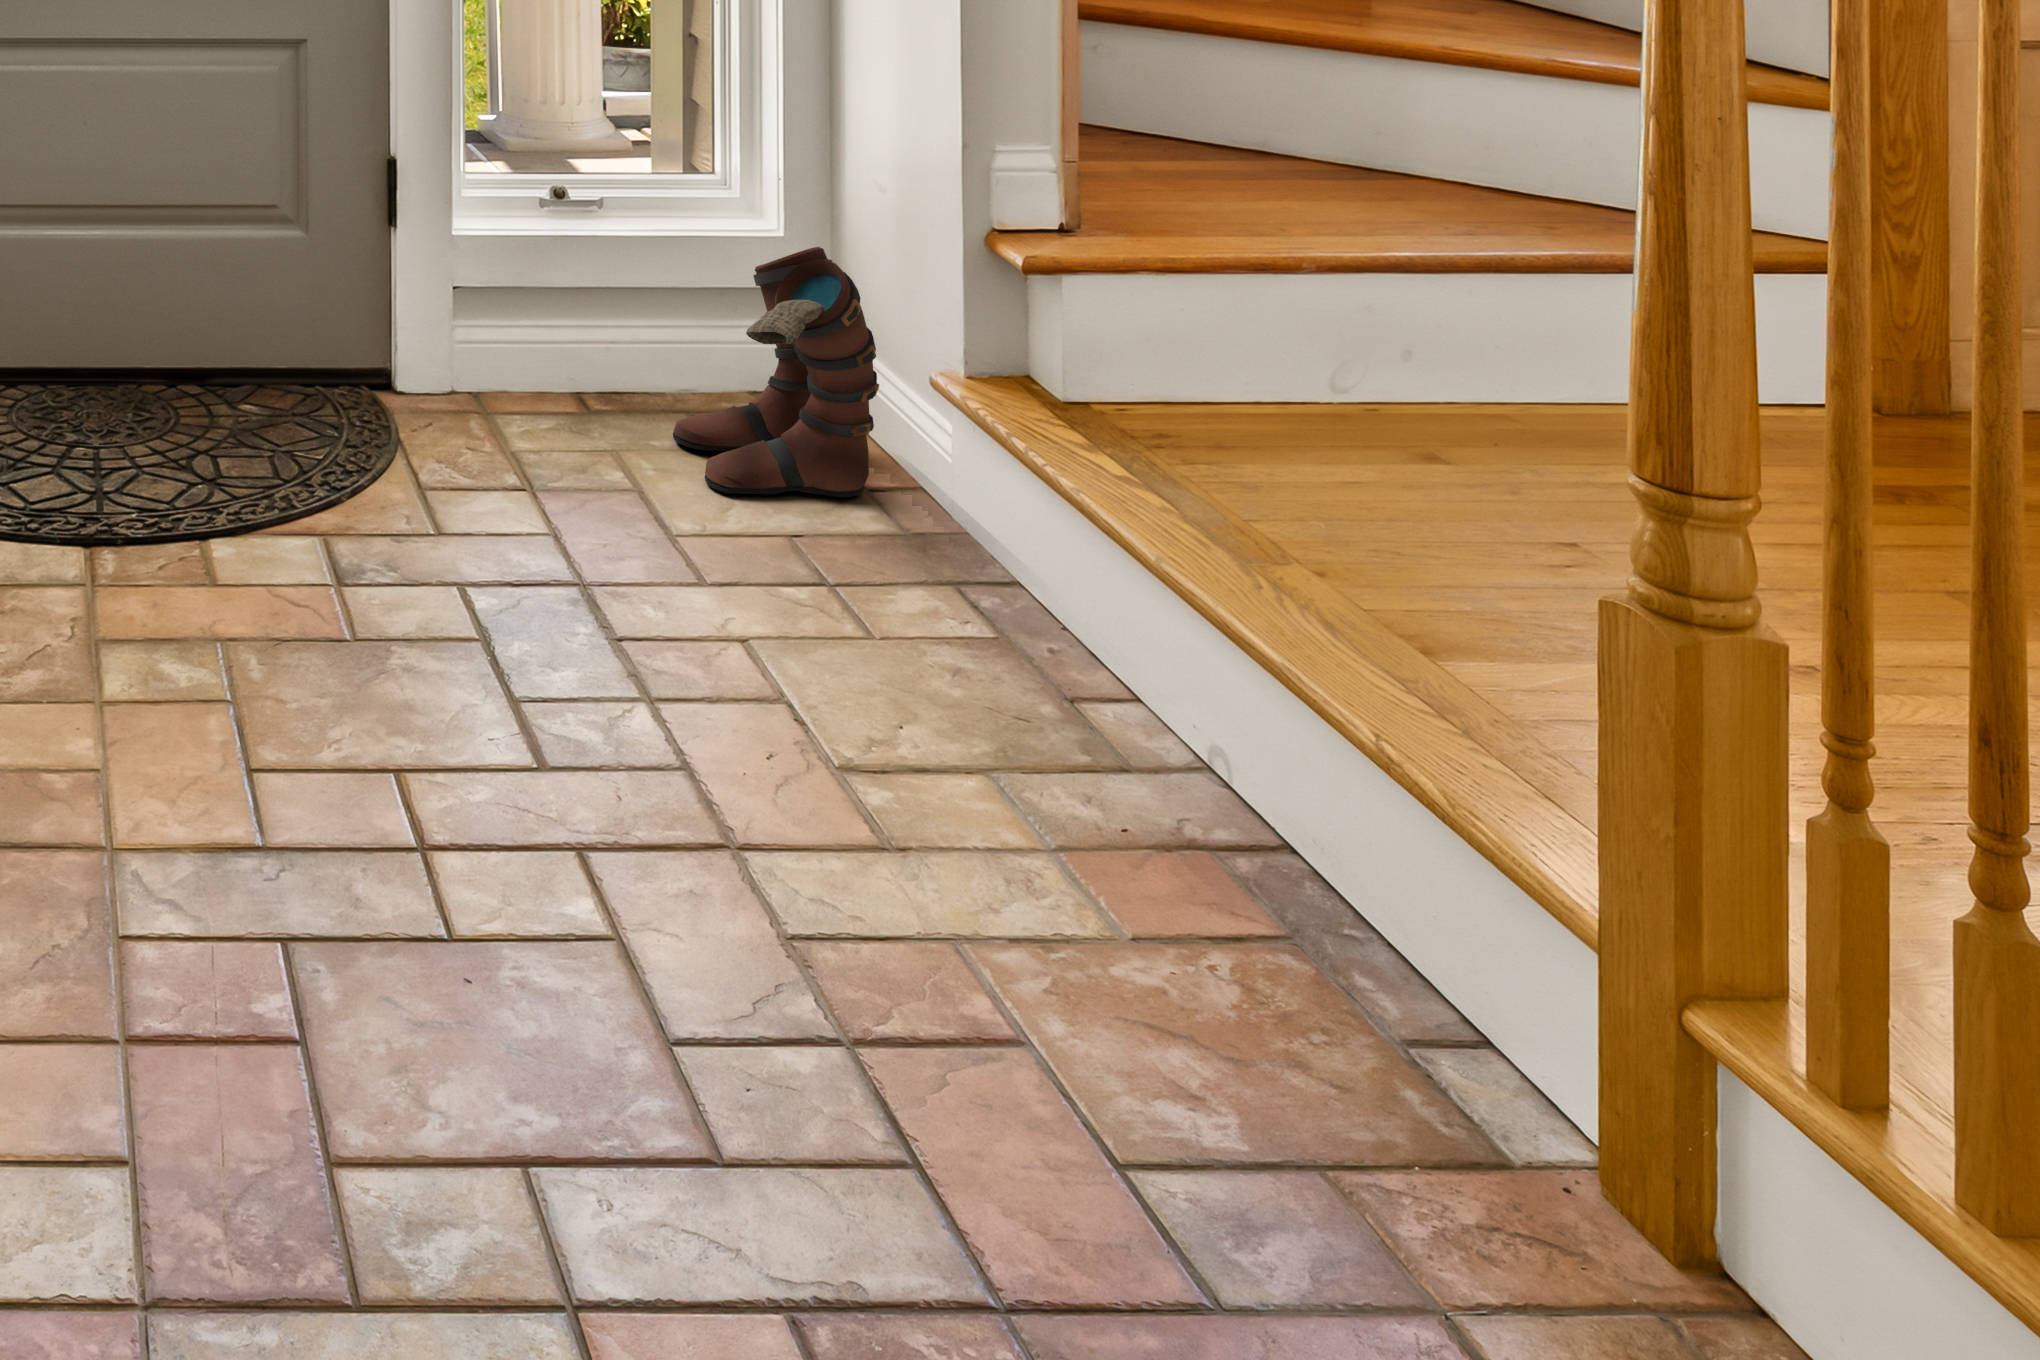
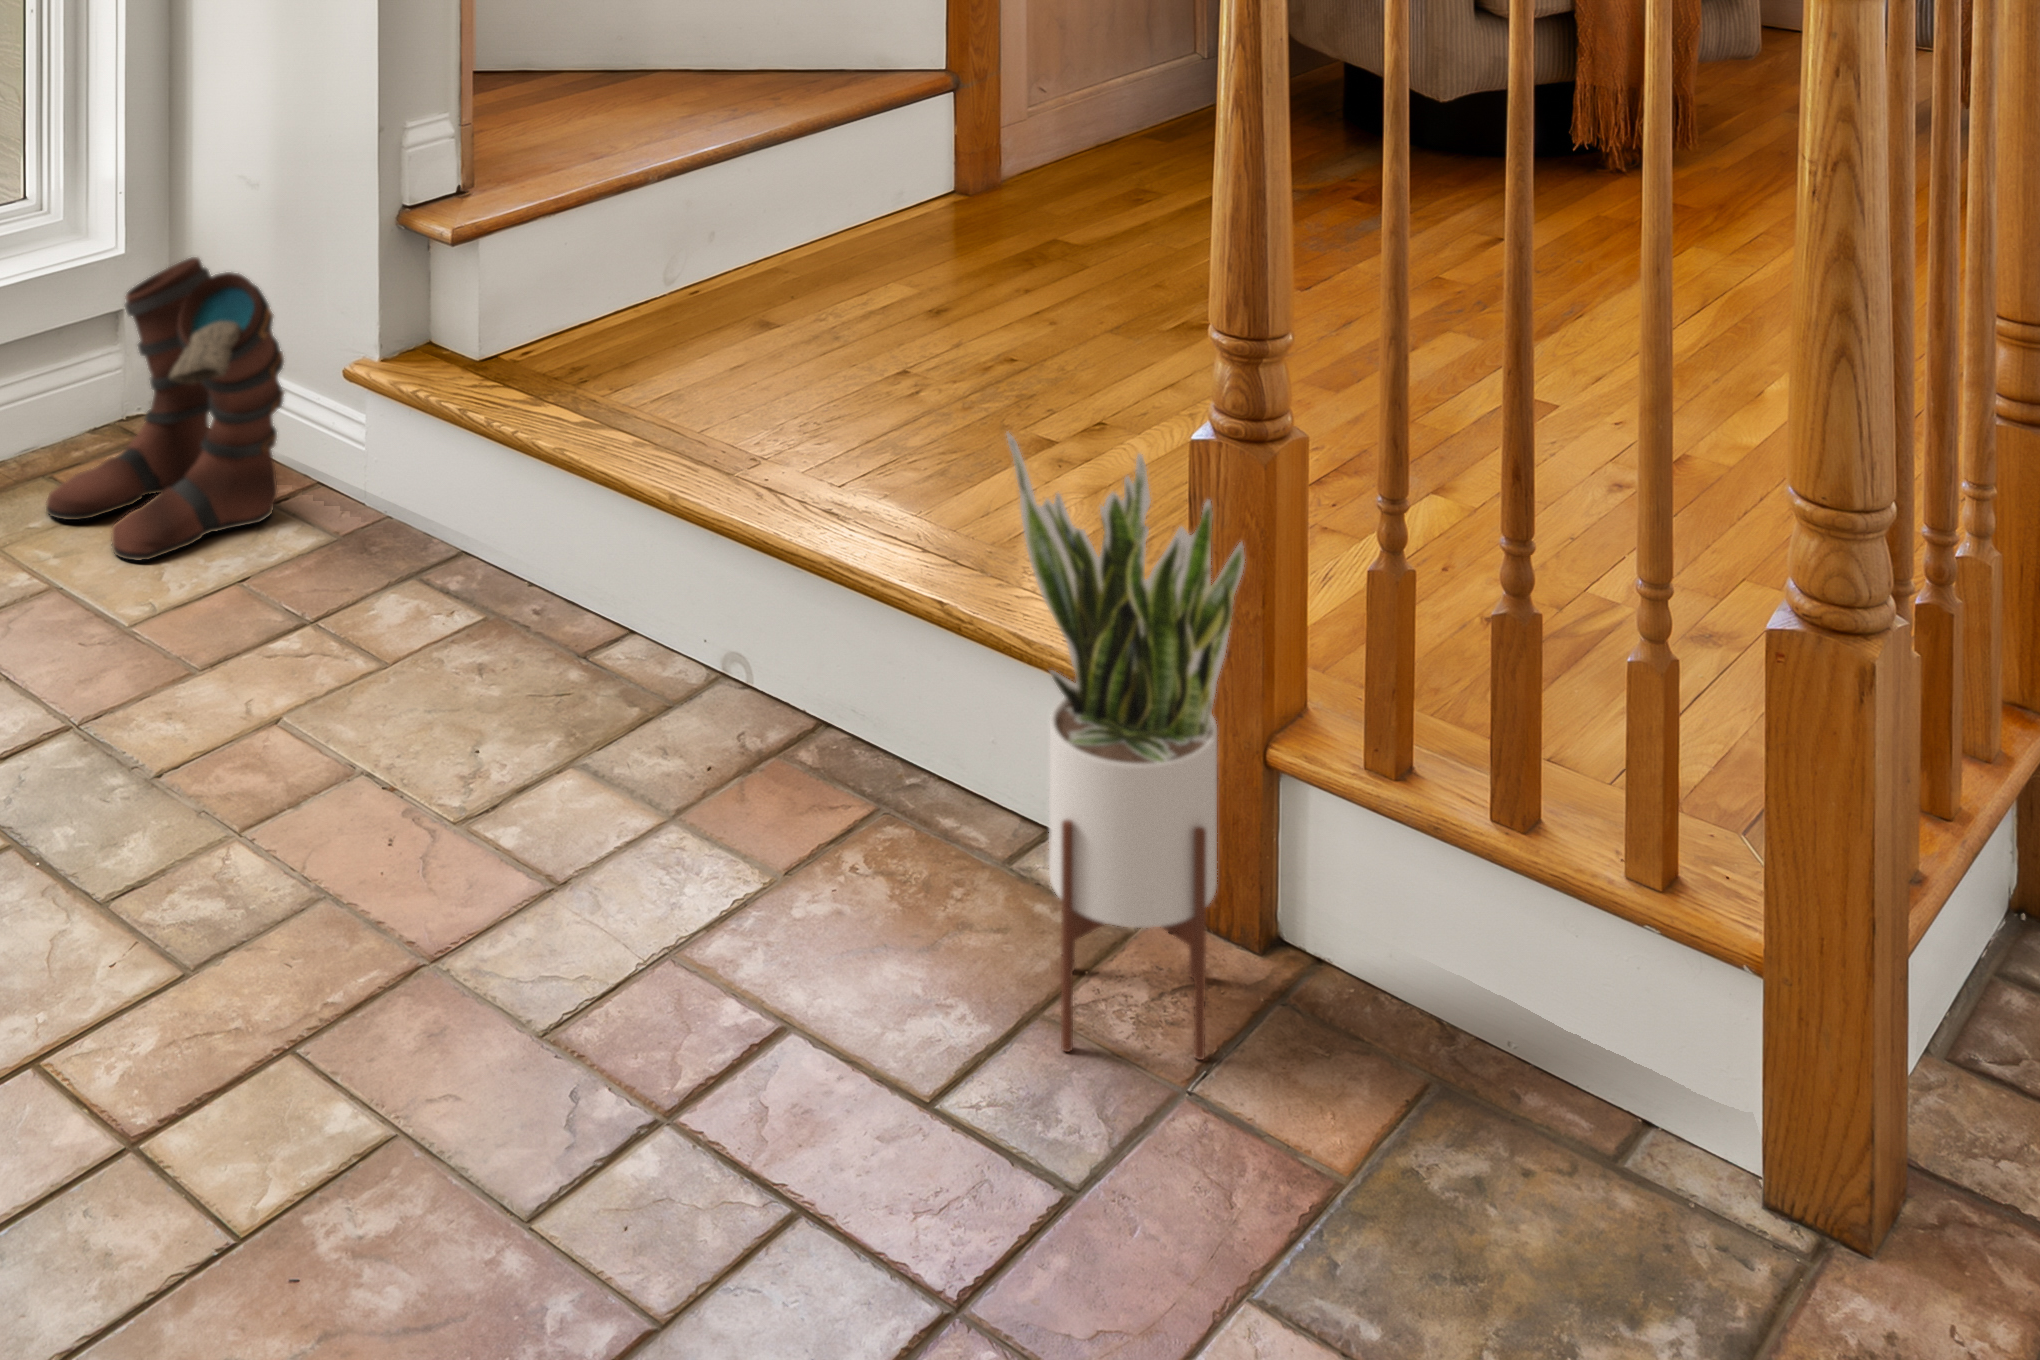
potted plant: none [1315,508,1577,1300] -> present [1007,433,1245,1060]

